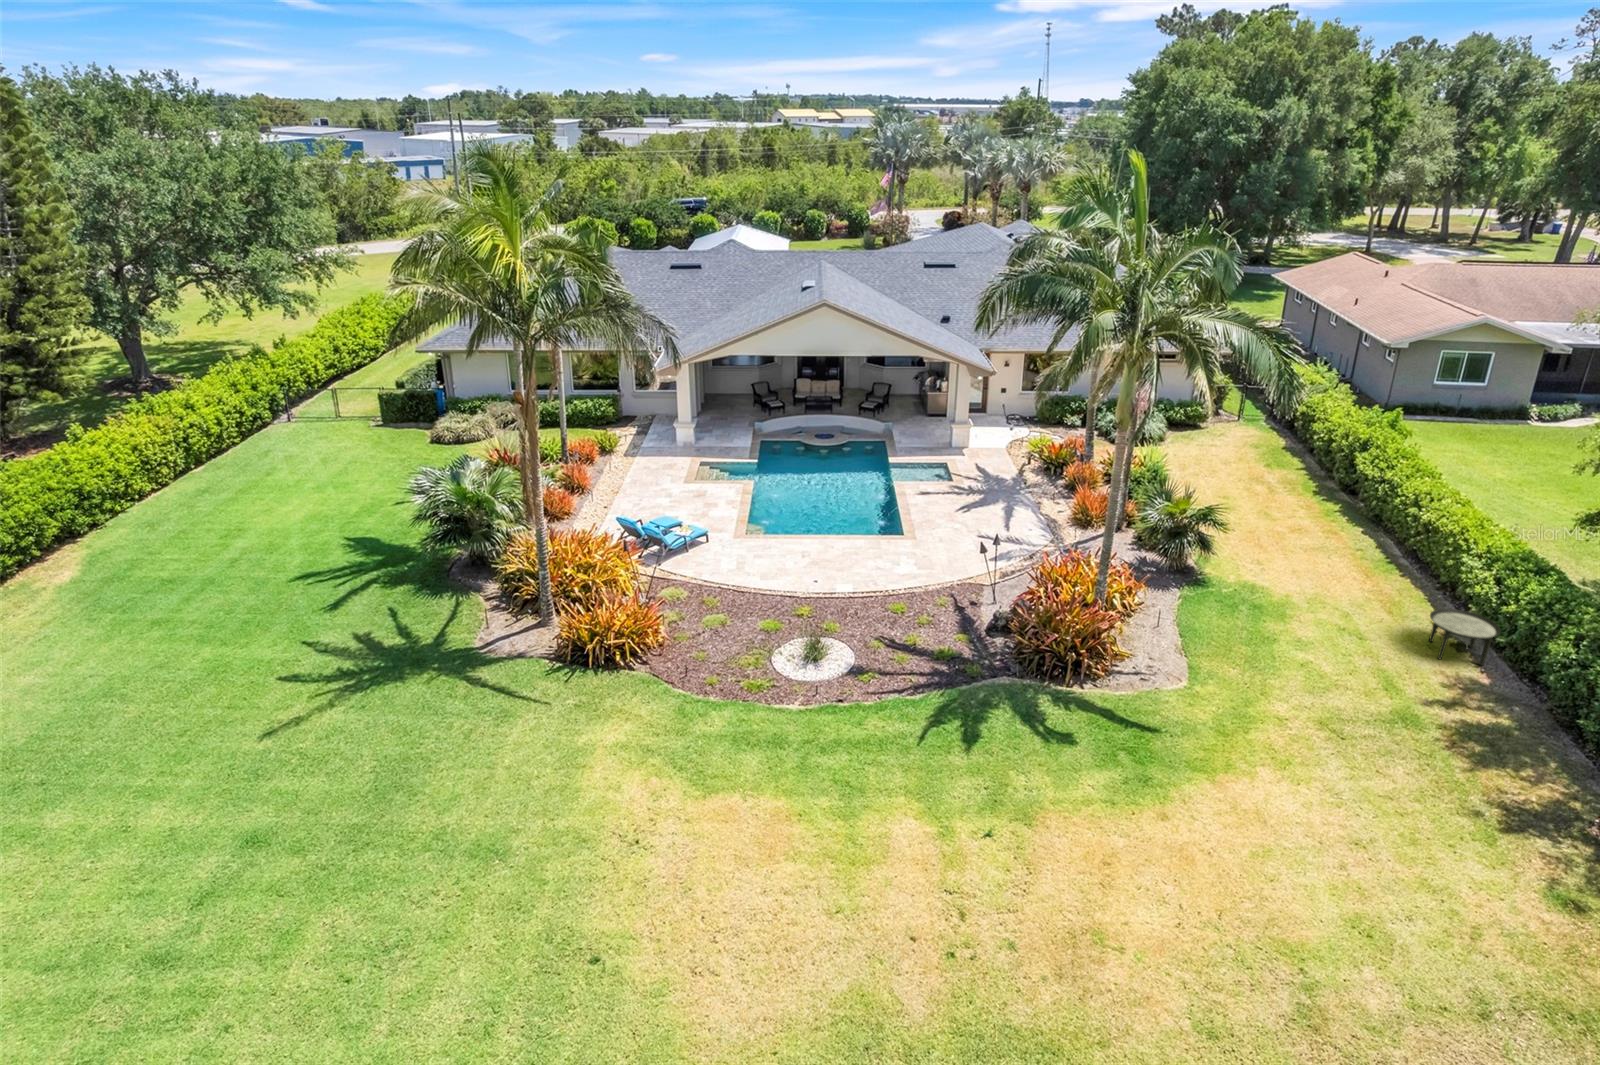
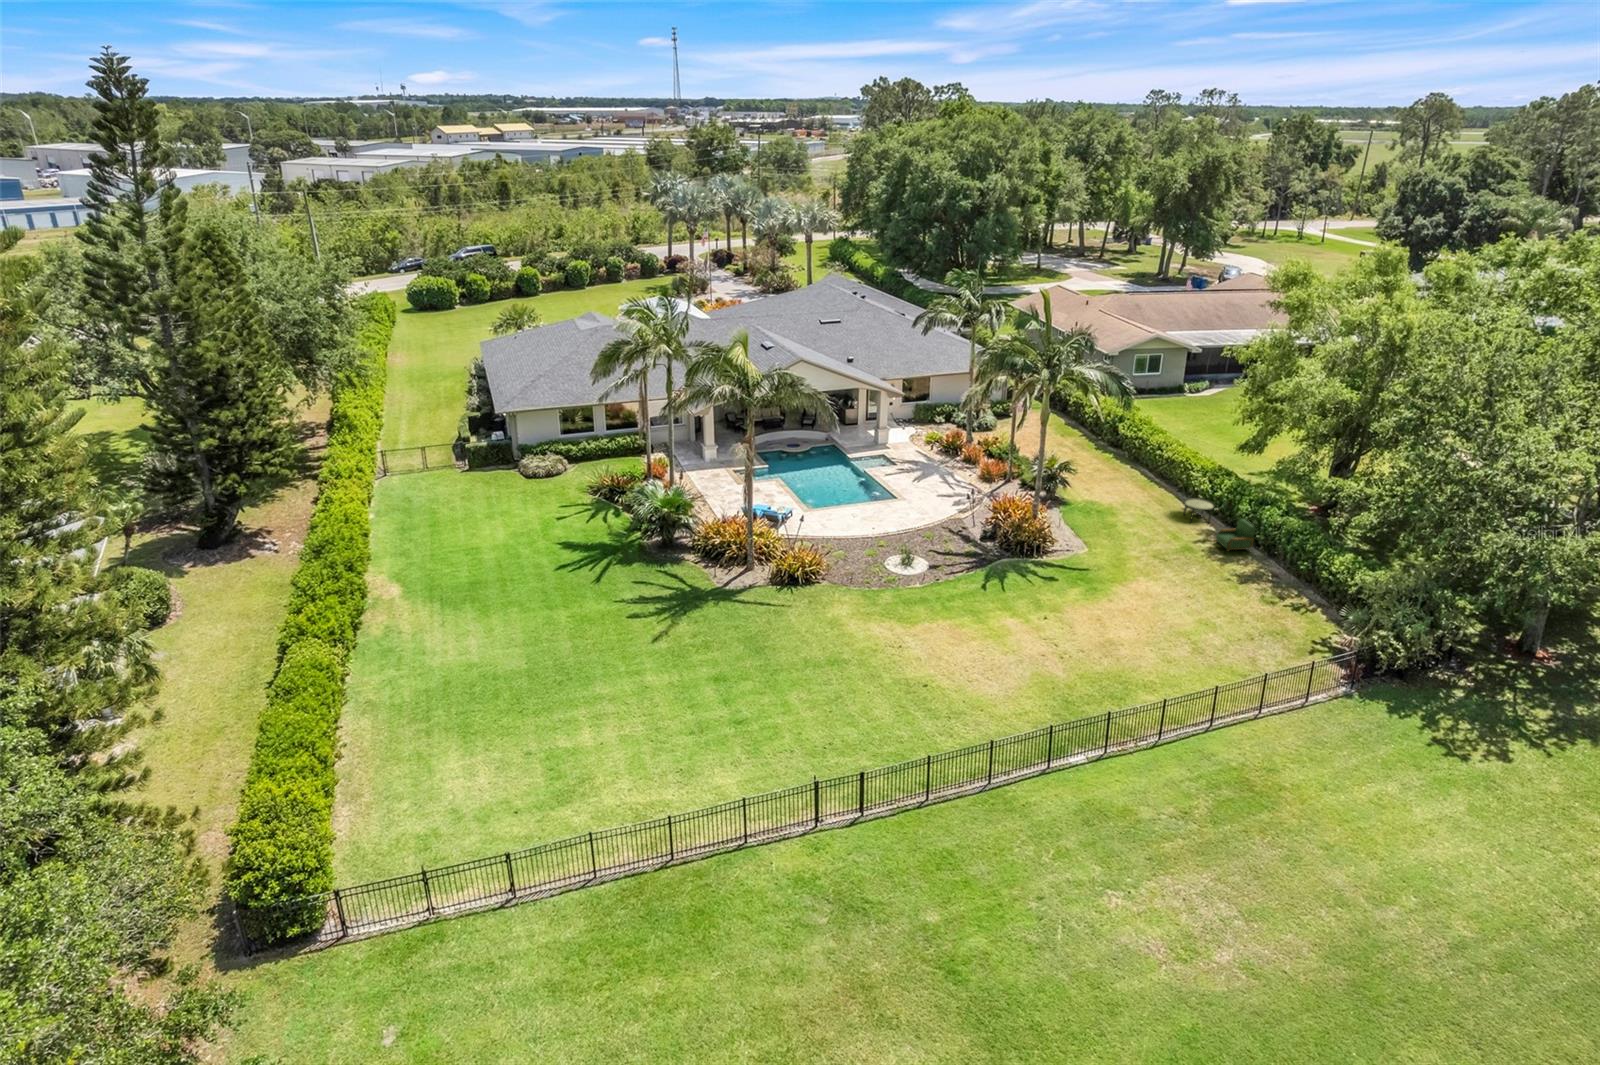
armchair: none [1481,672,1583,746] -> present [1216,519,1257,551]

